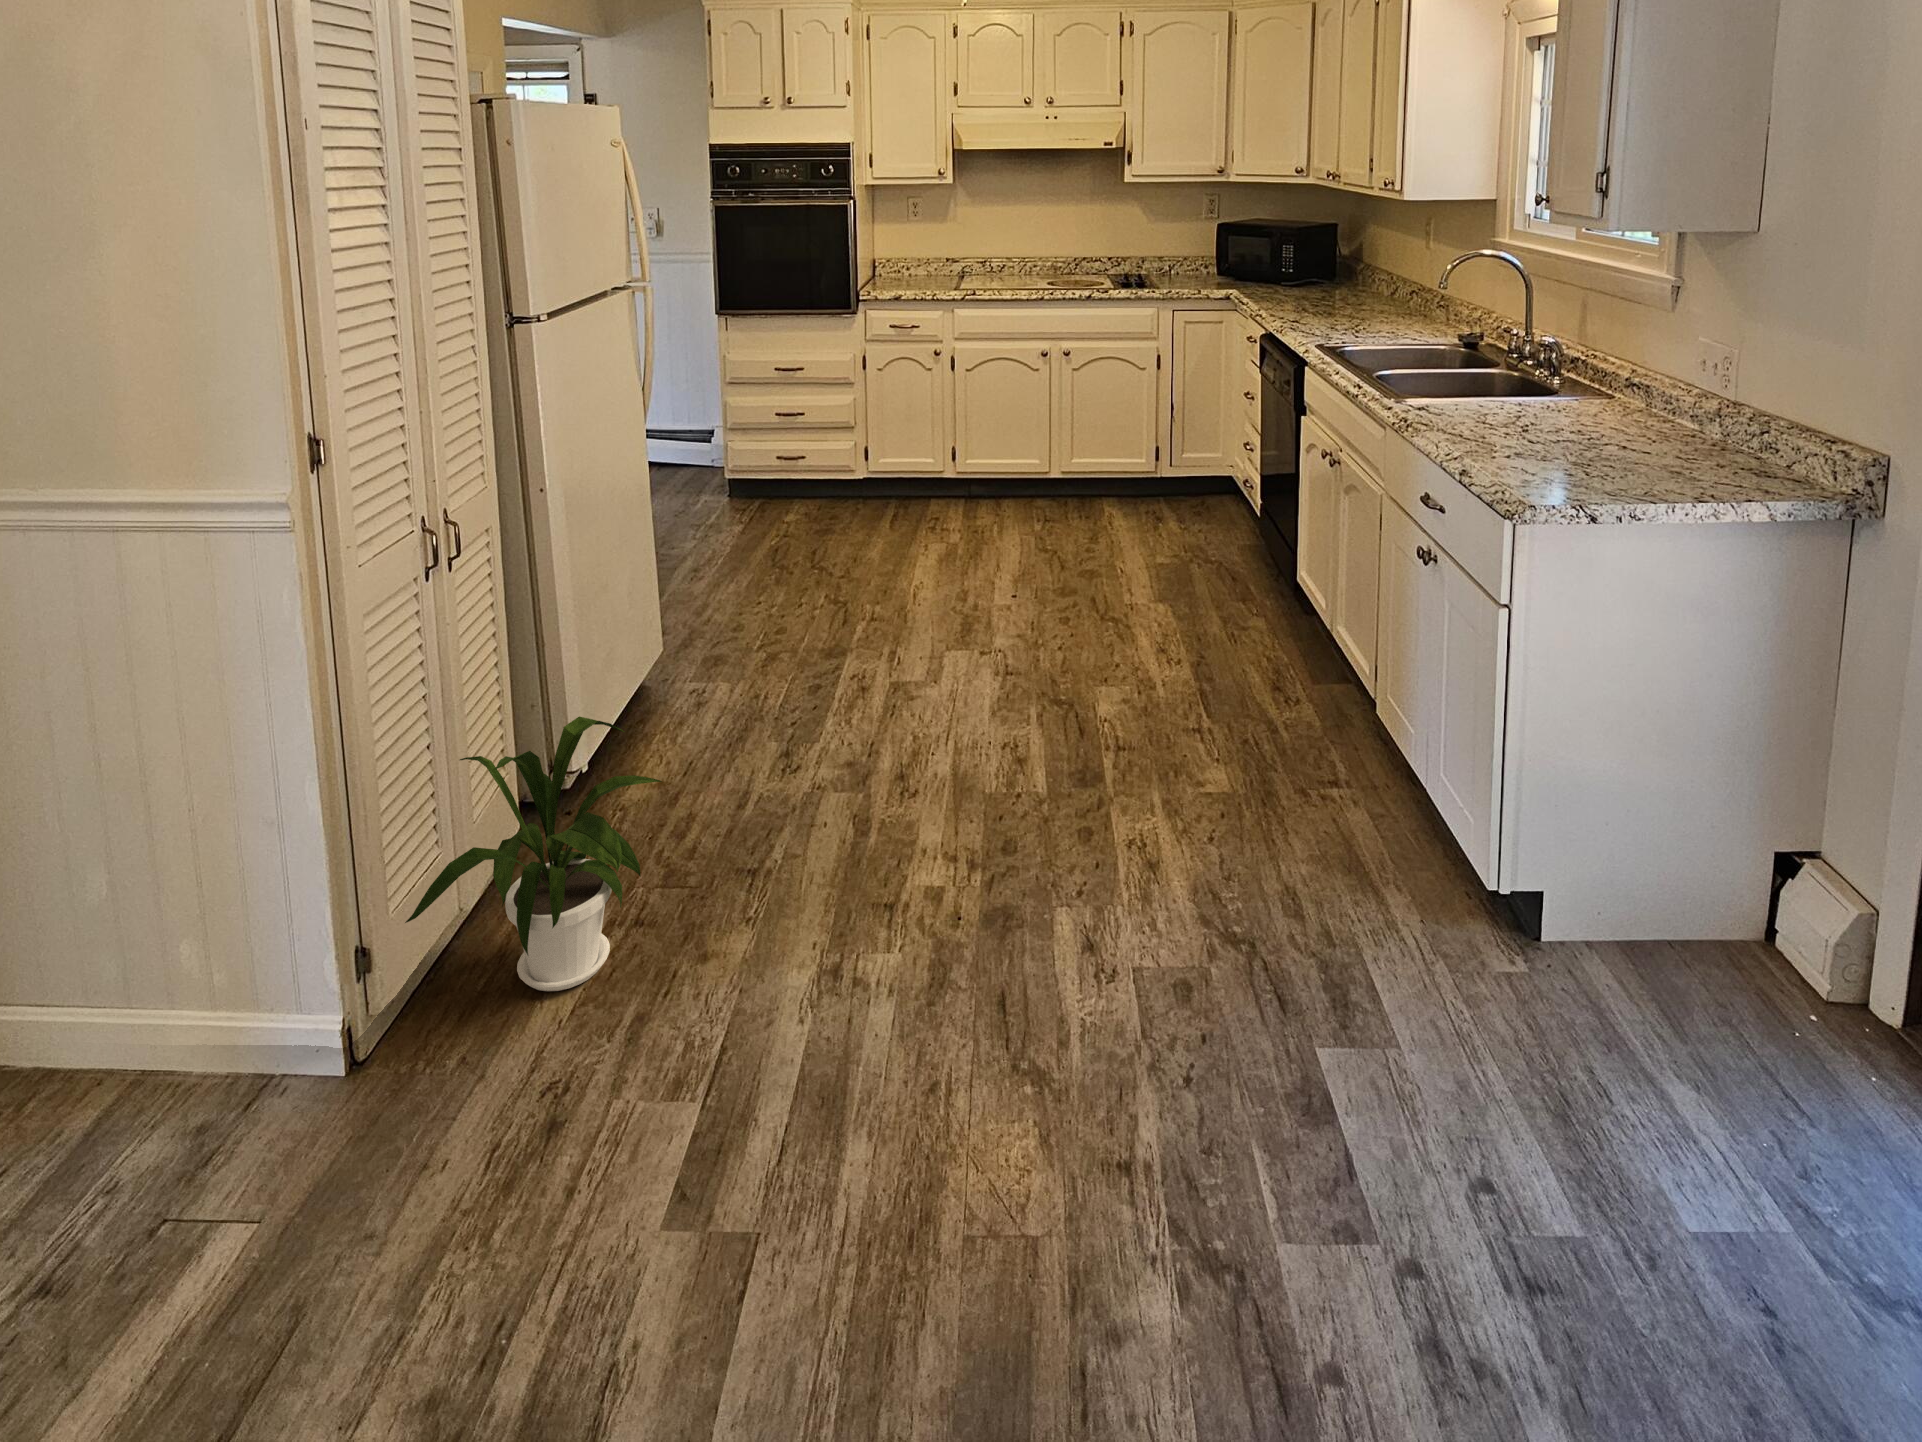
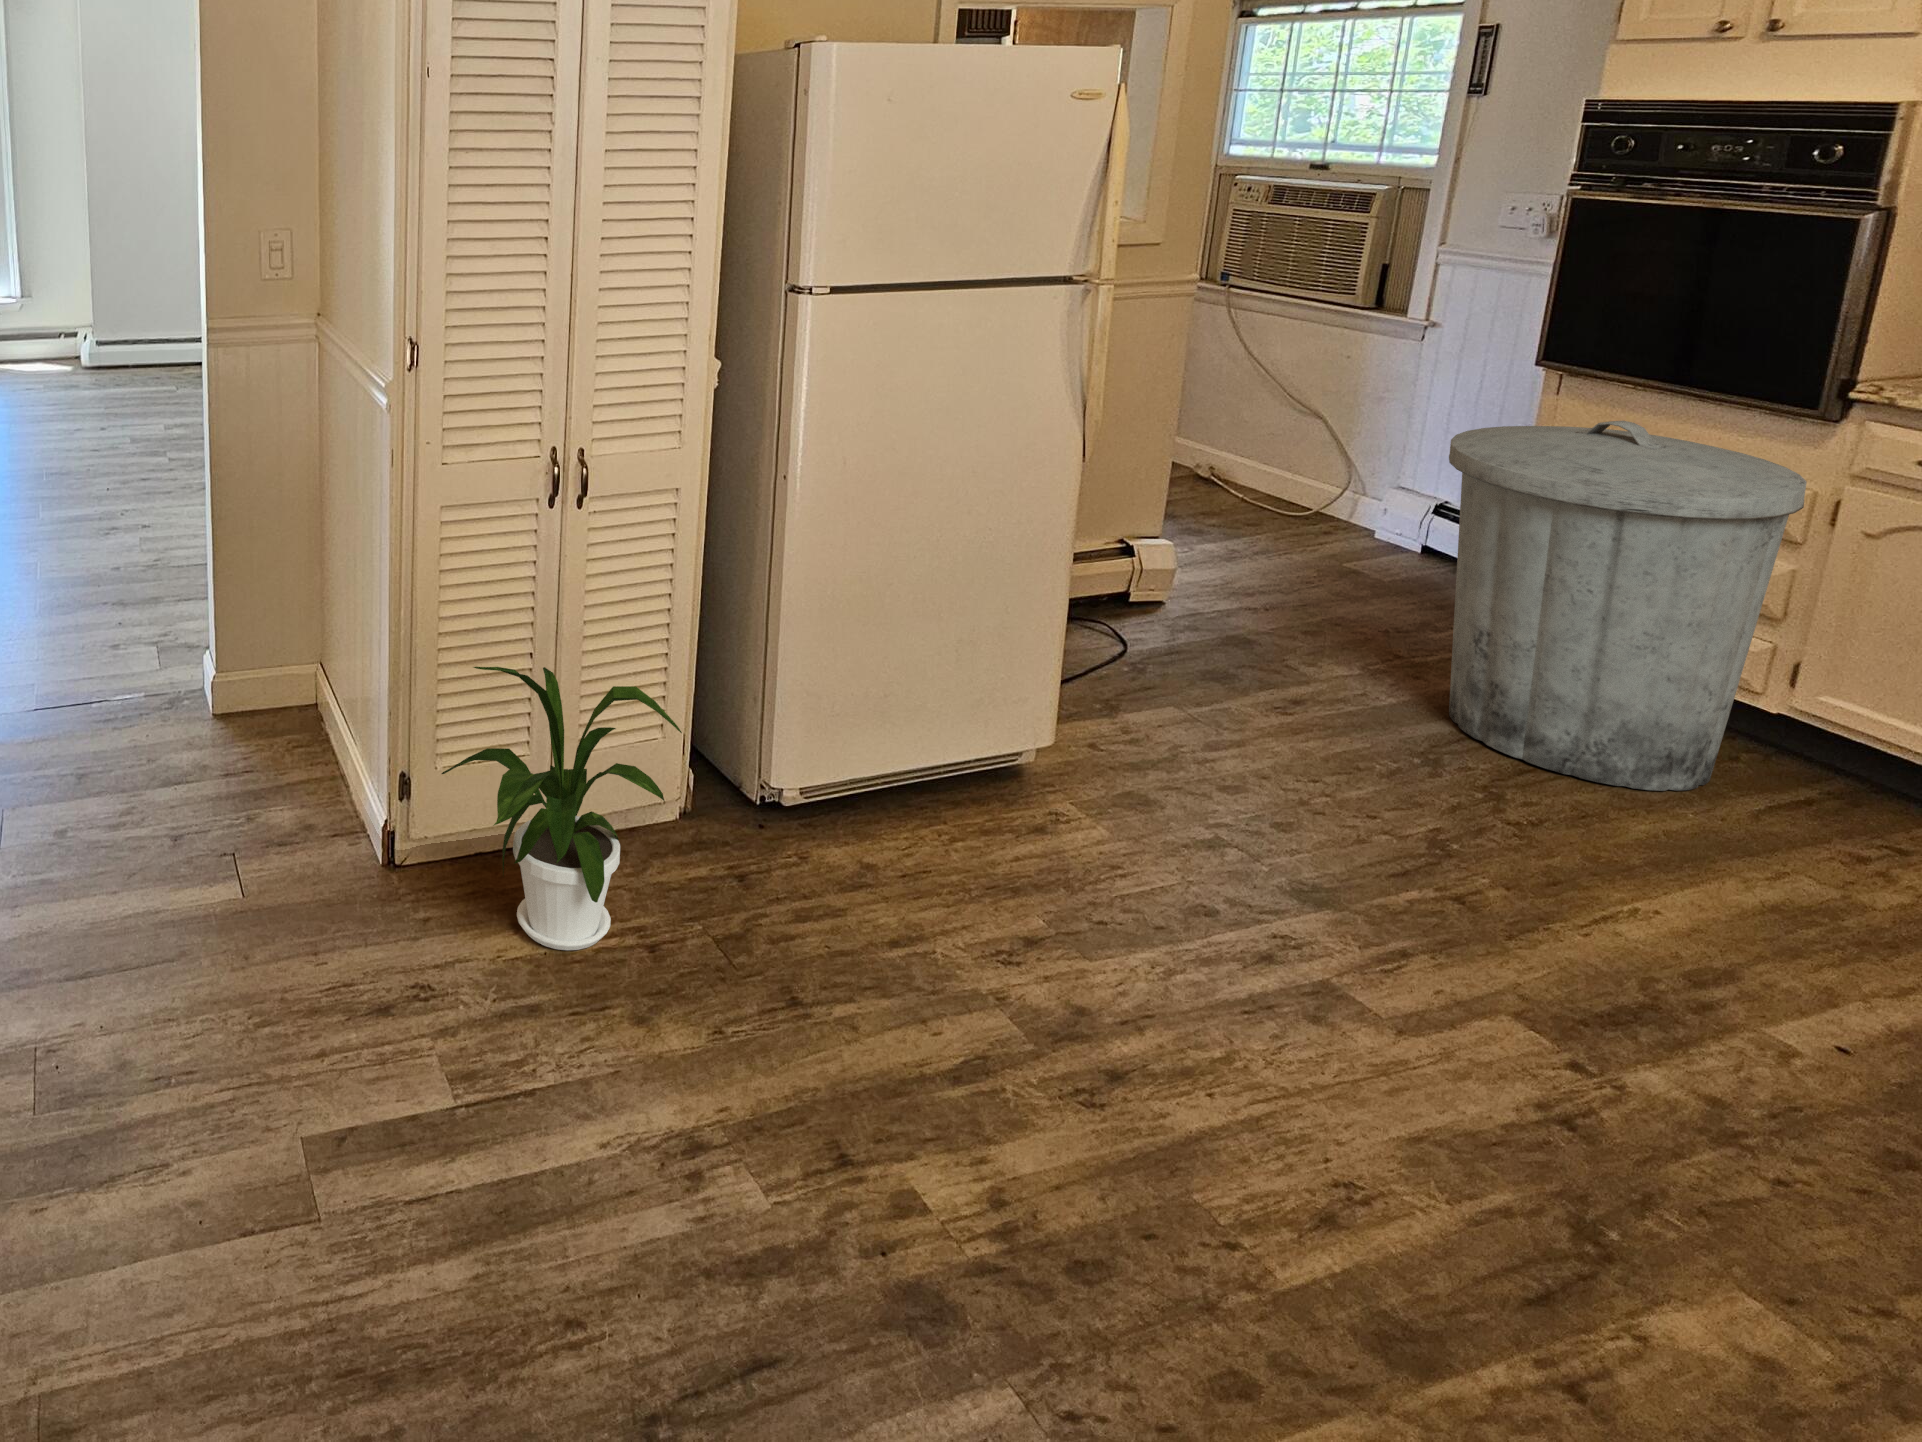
trash can: none [721,336,874,542] -> present [1449,421,1807,791]

